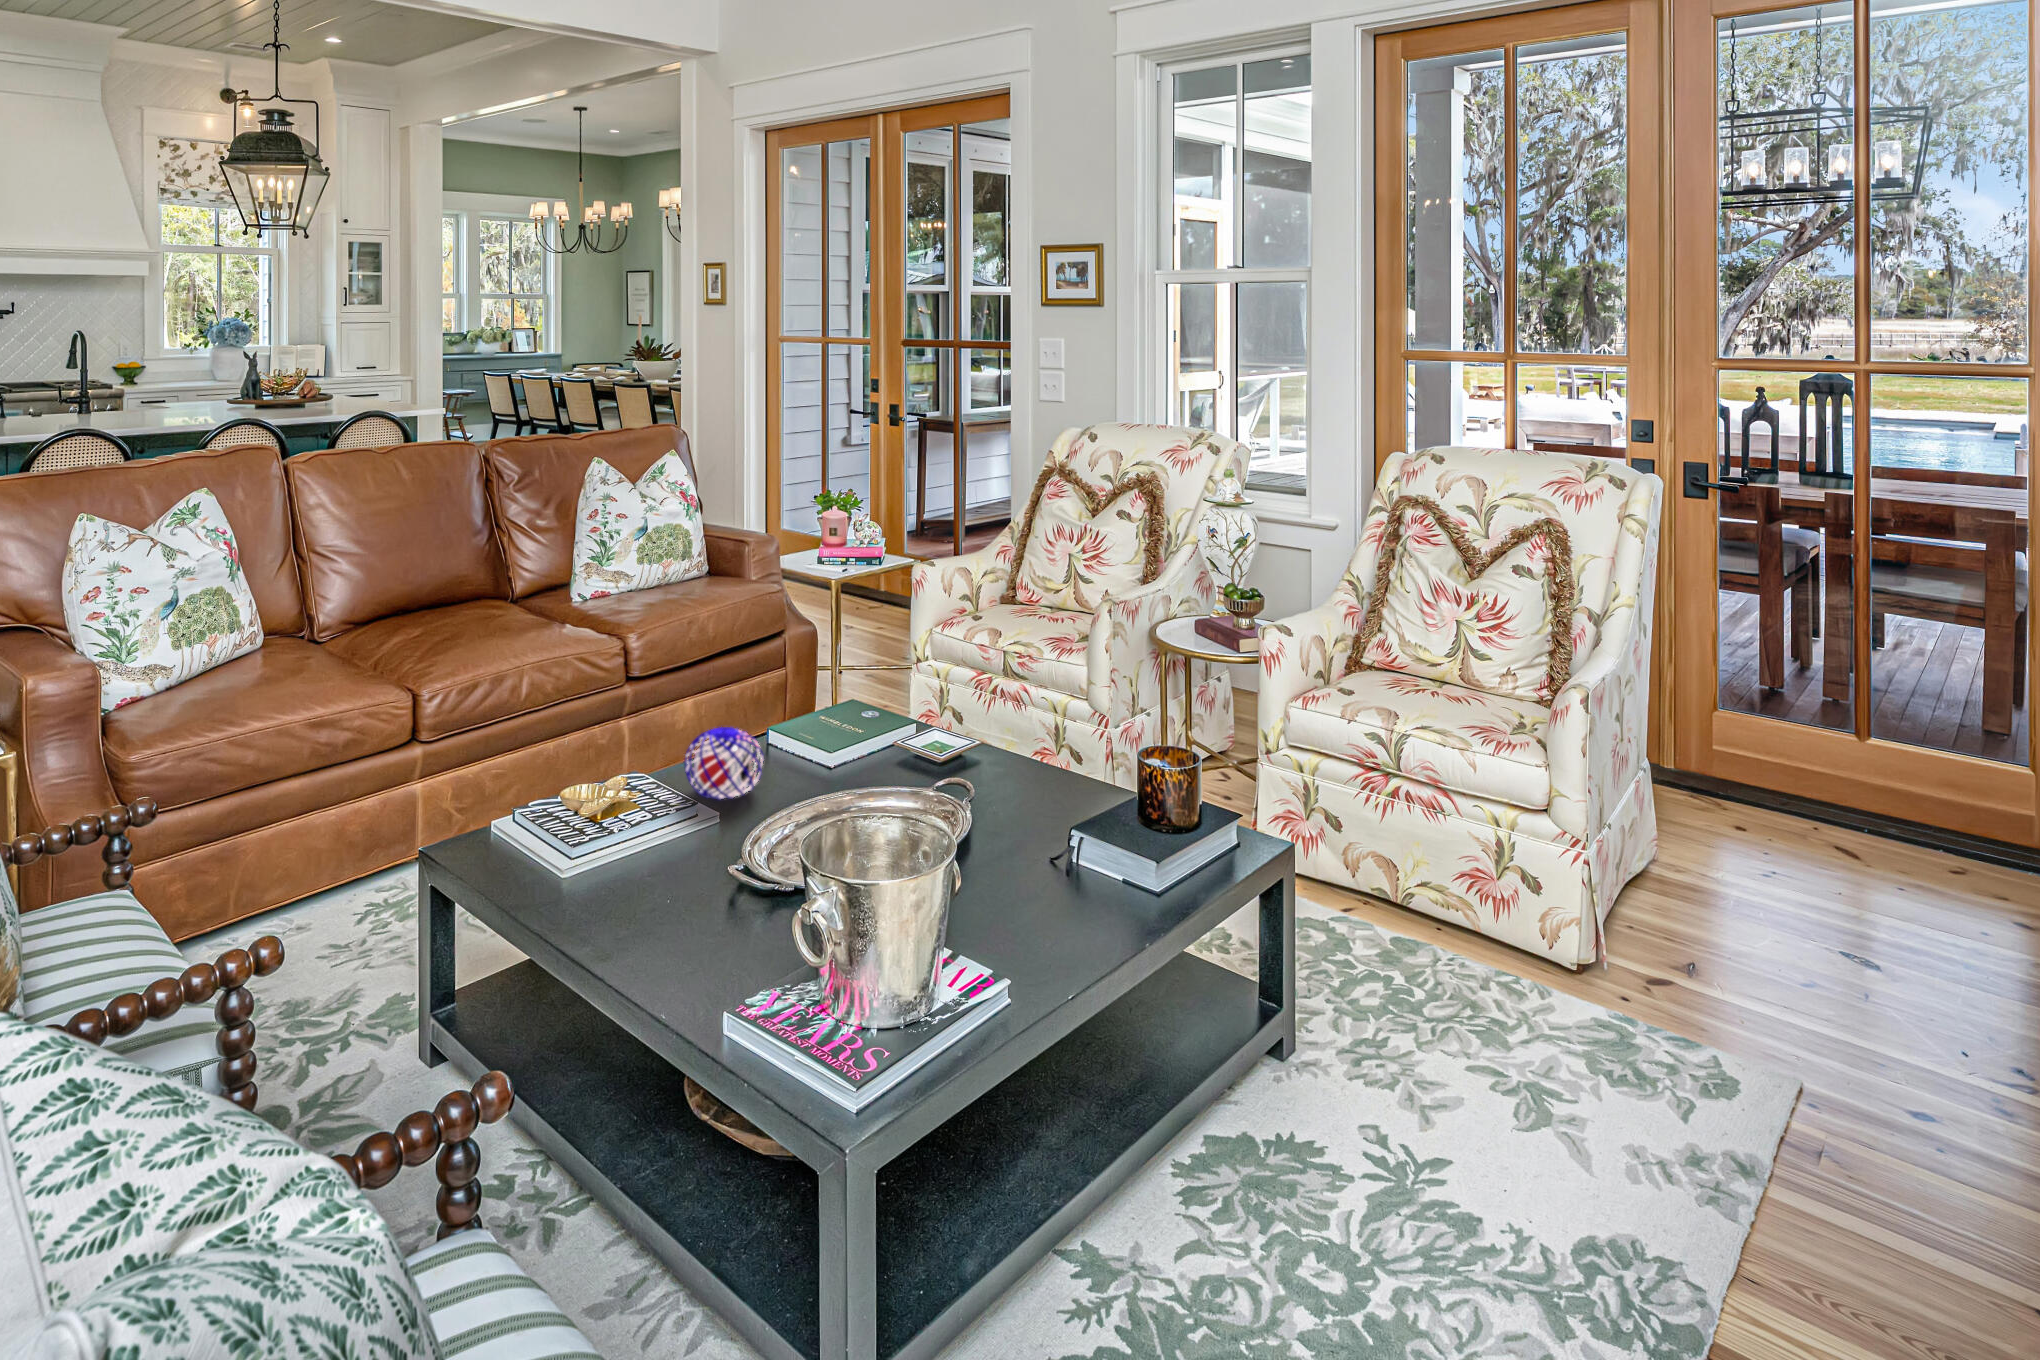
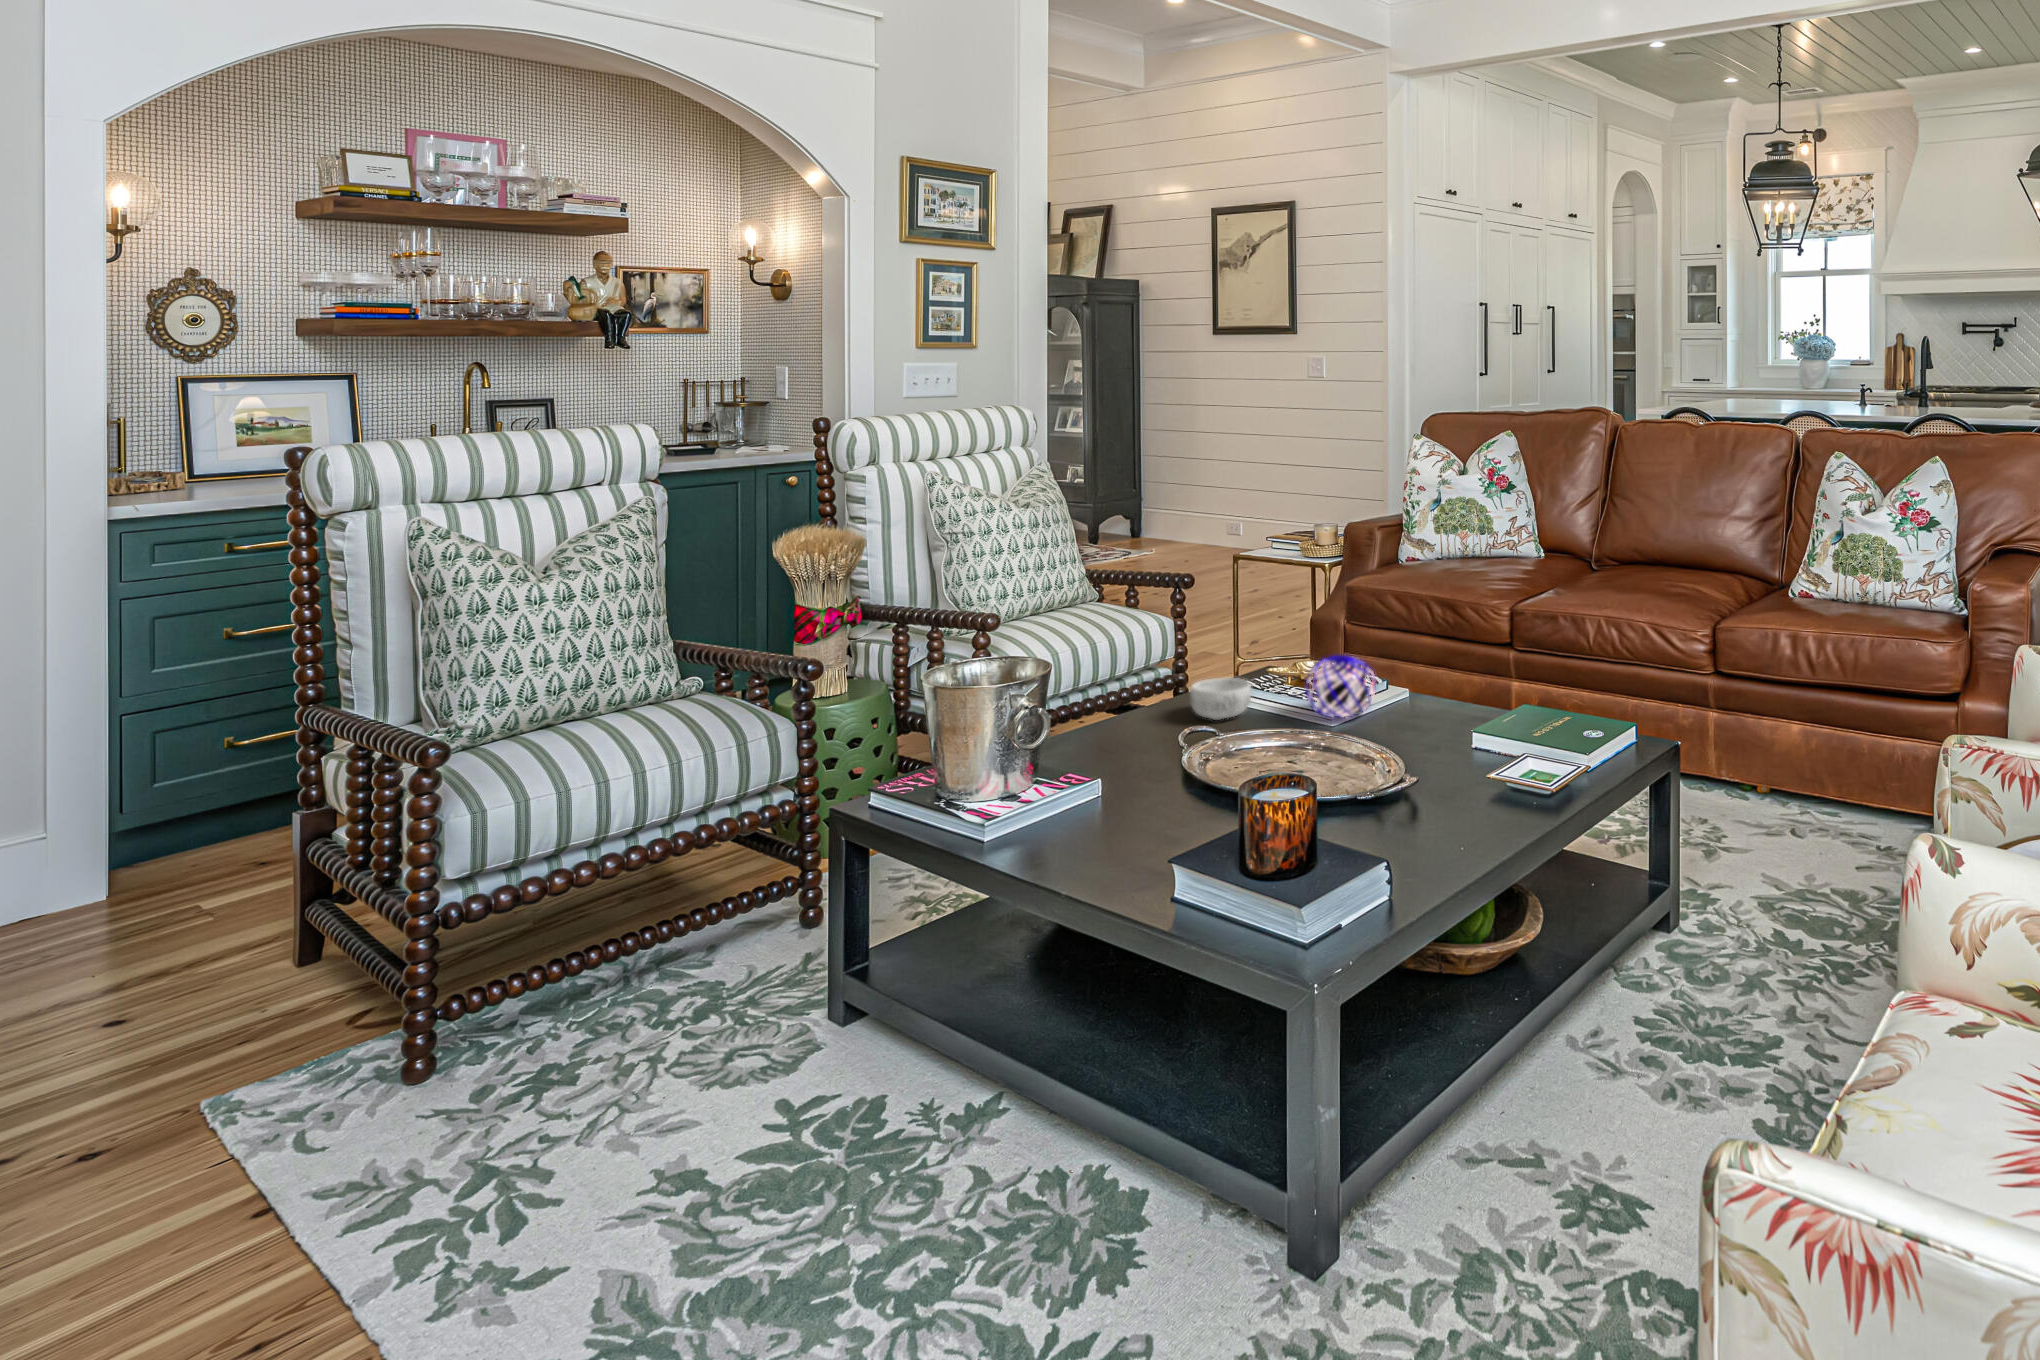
decorative bowl: none [638,798,714,857] -> present [1190,678,1252,720]

